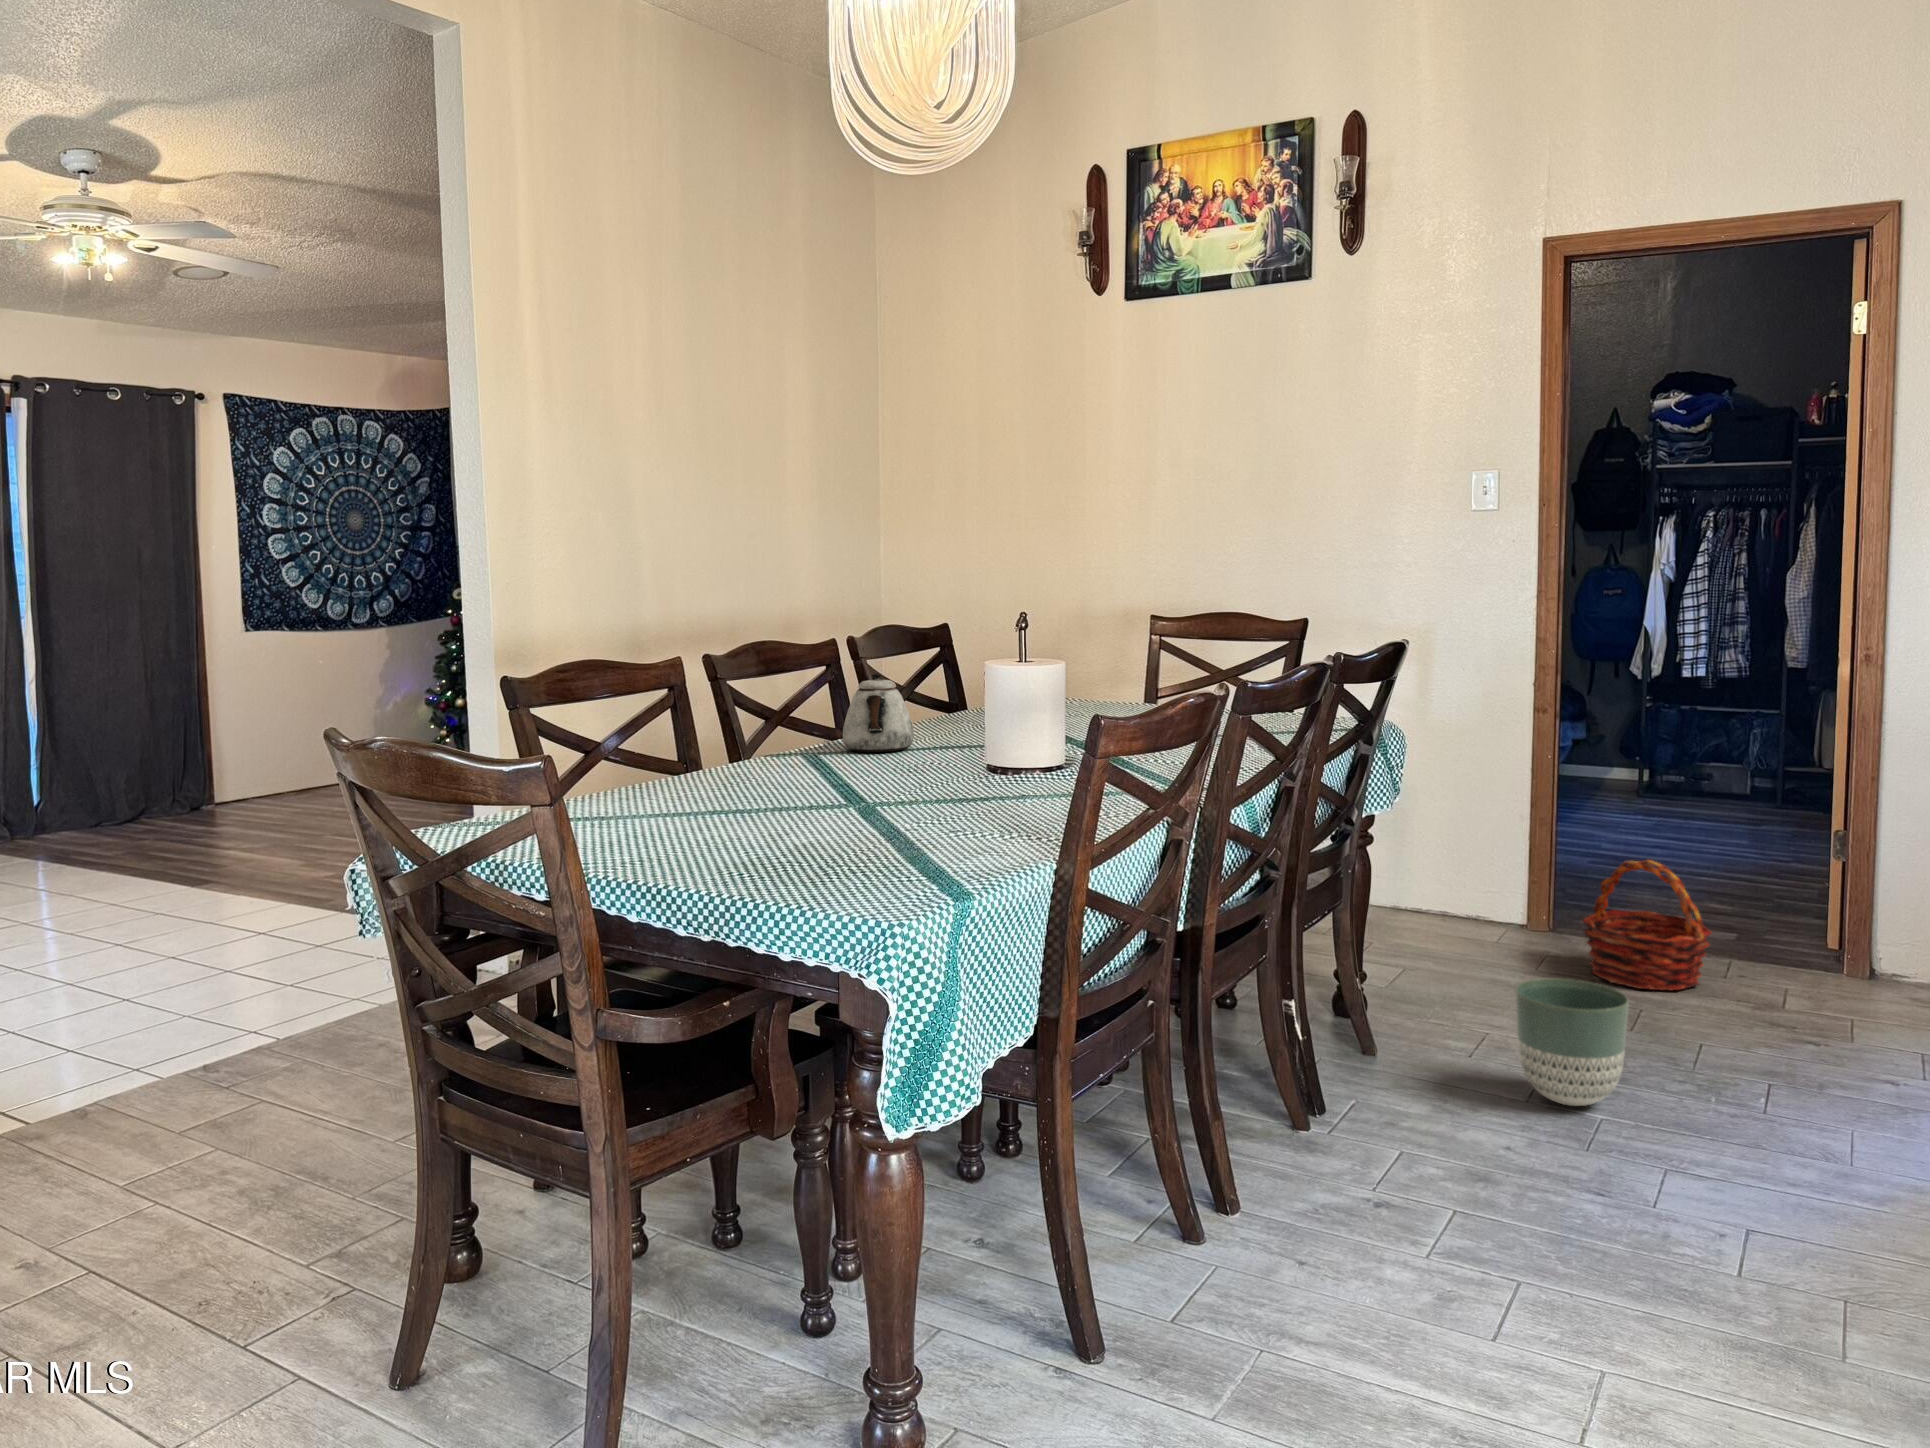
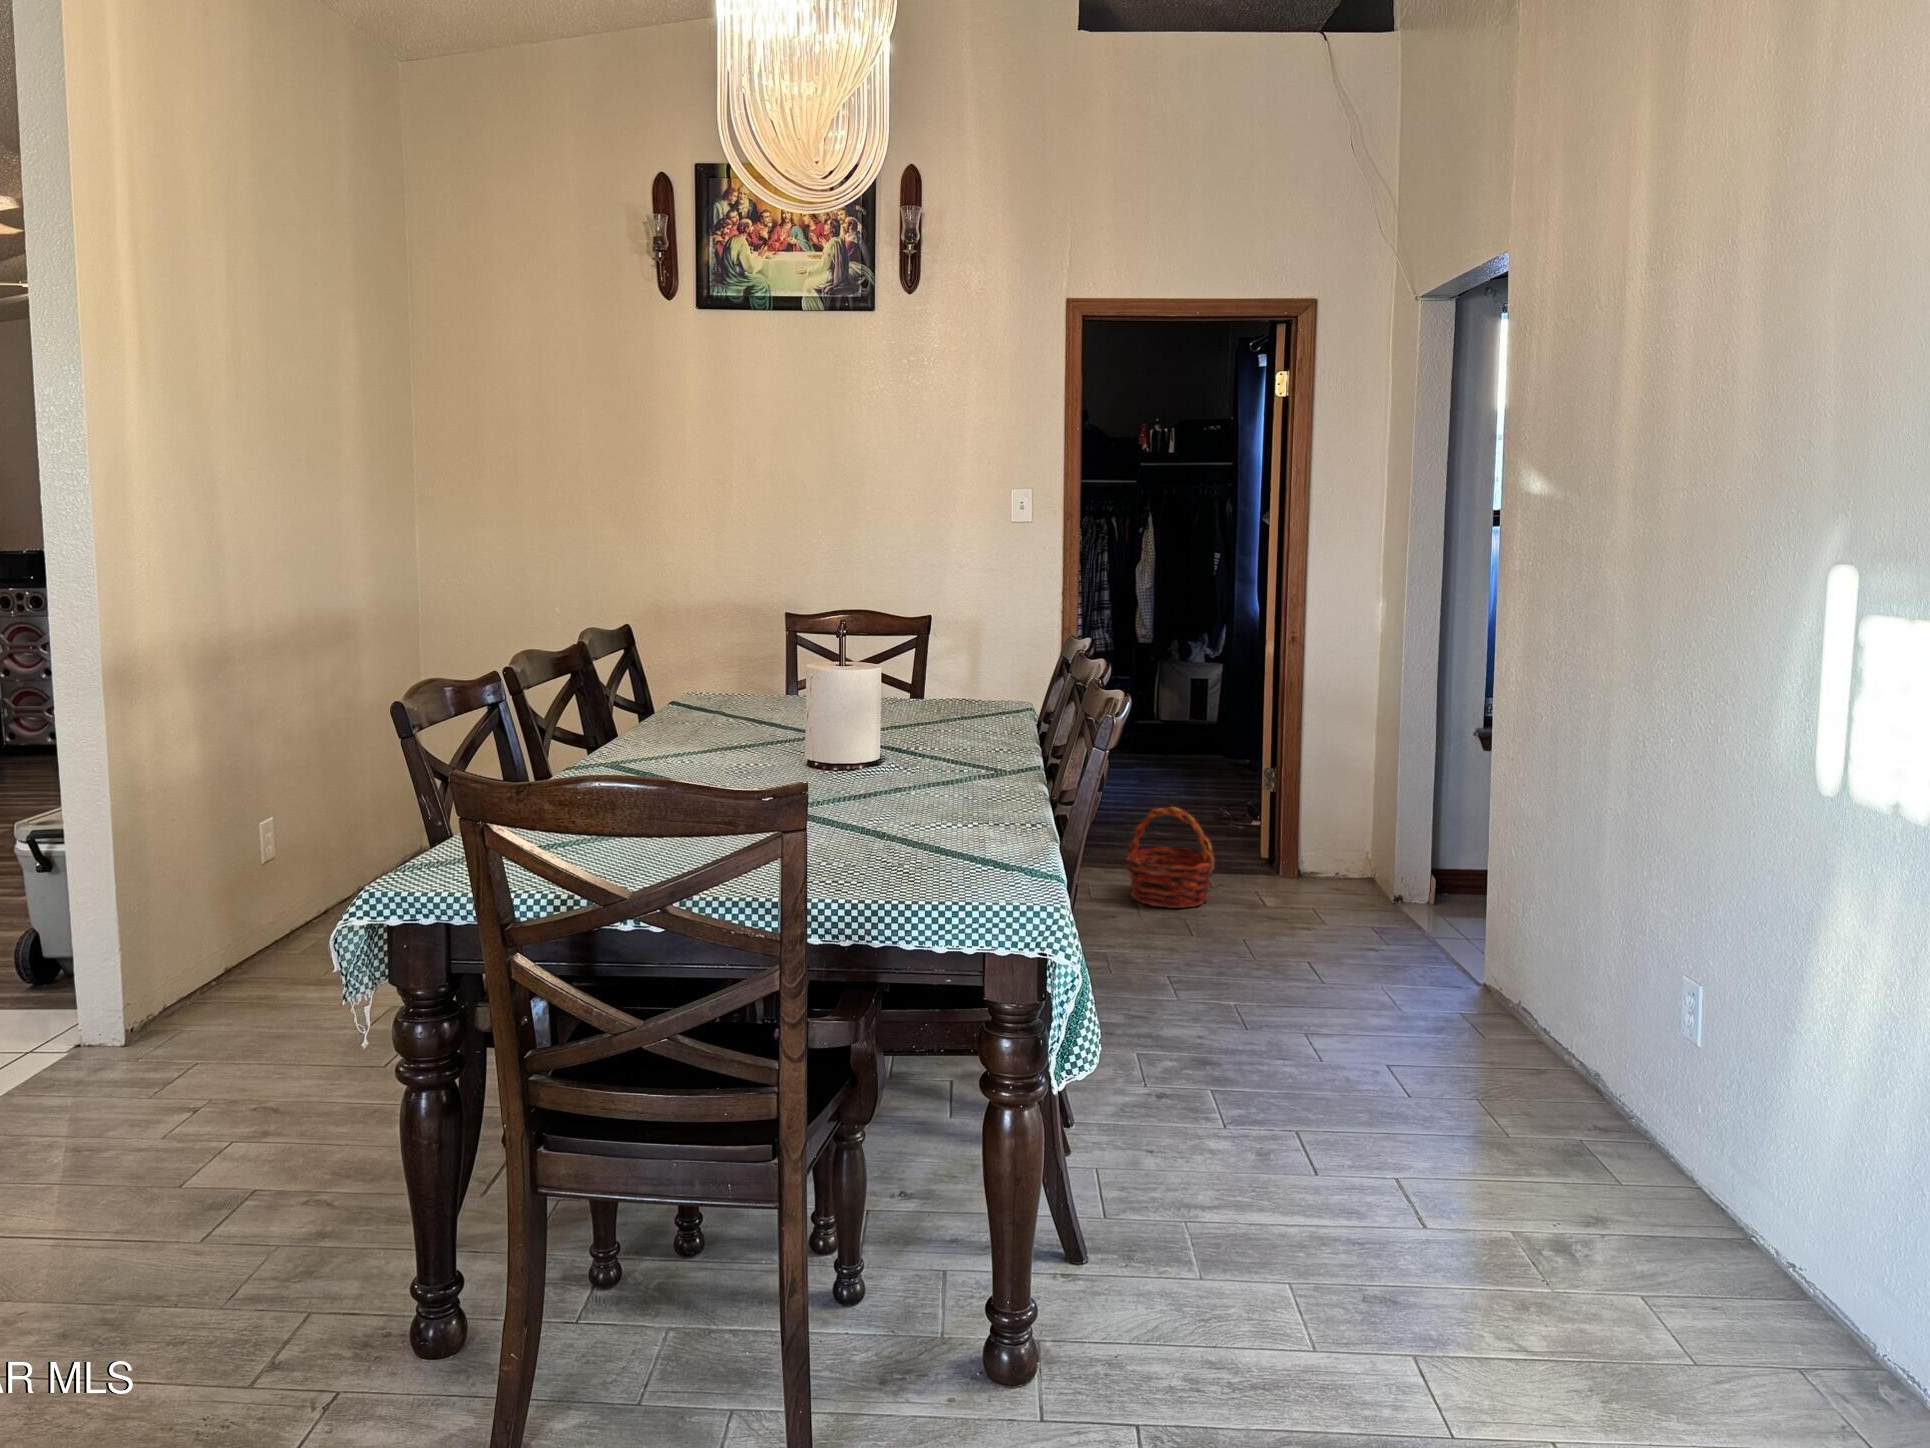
teapot: present [843,673,914,752] -> none [675,688,743,765]
planter: present [1515,978,1629,1106] -> none [1167,905,1247,1001]

